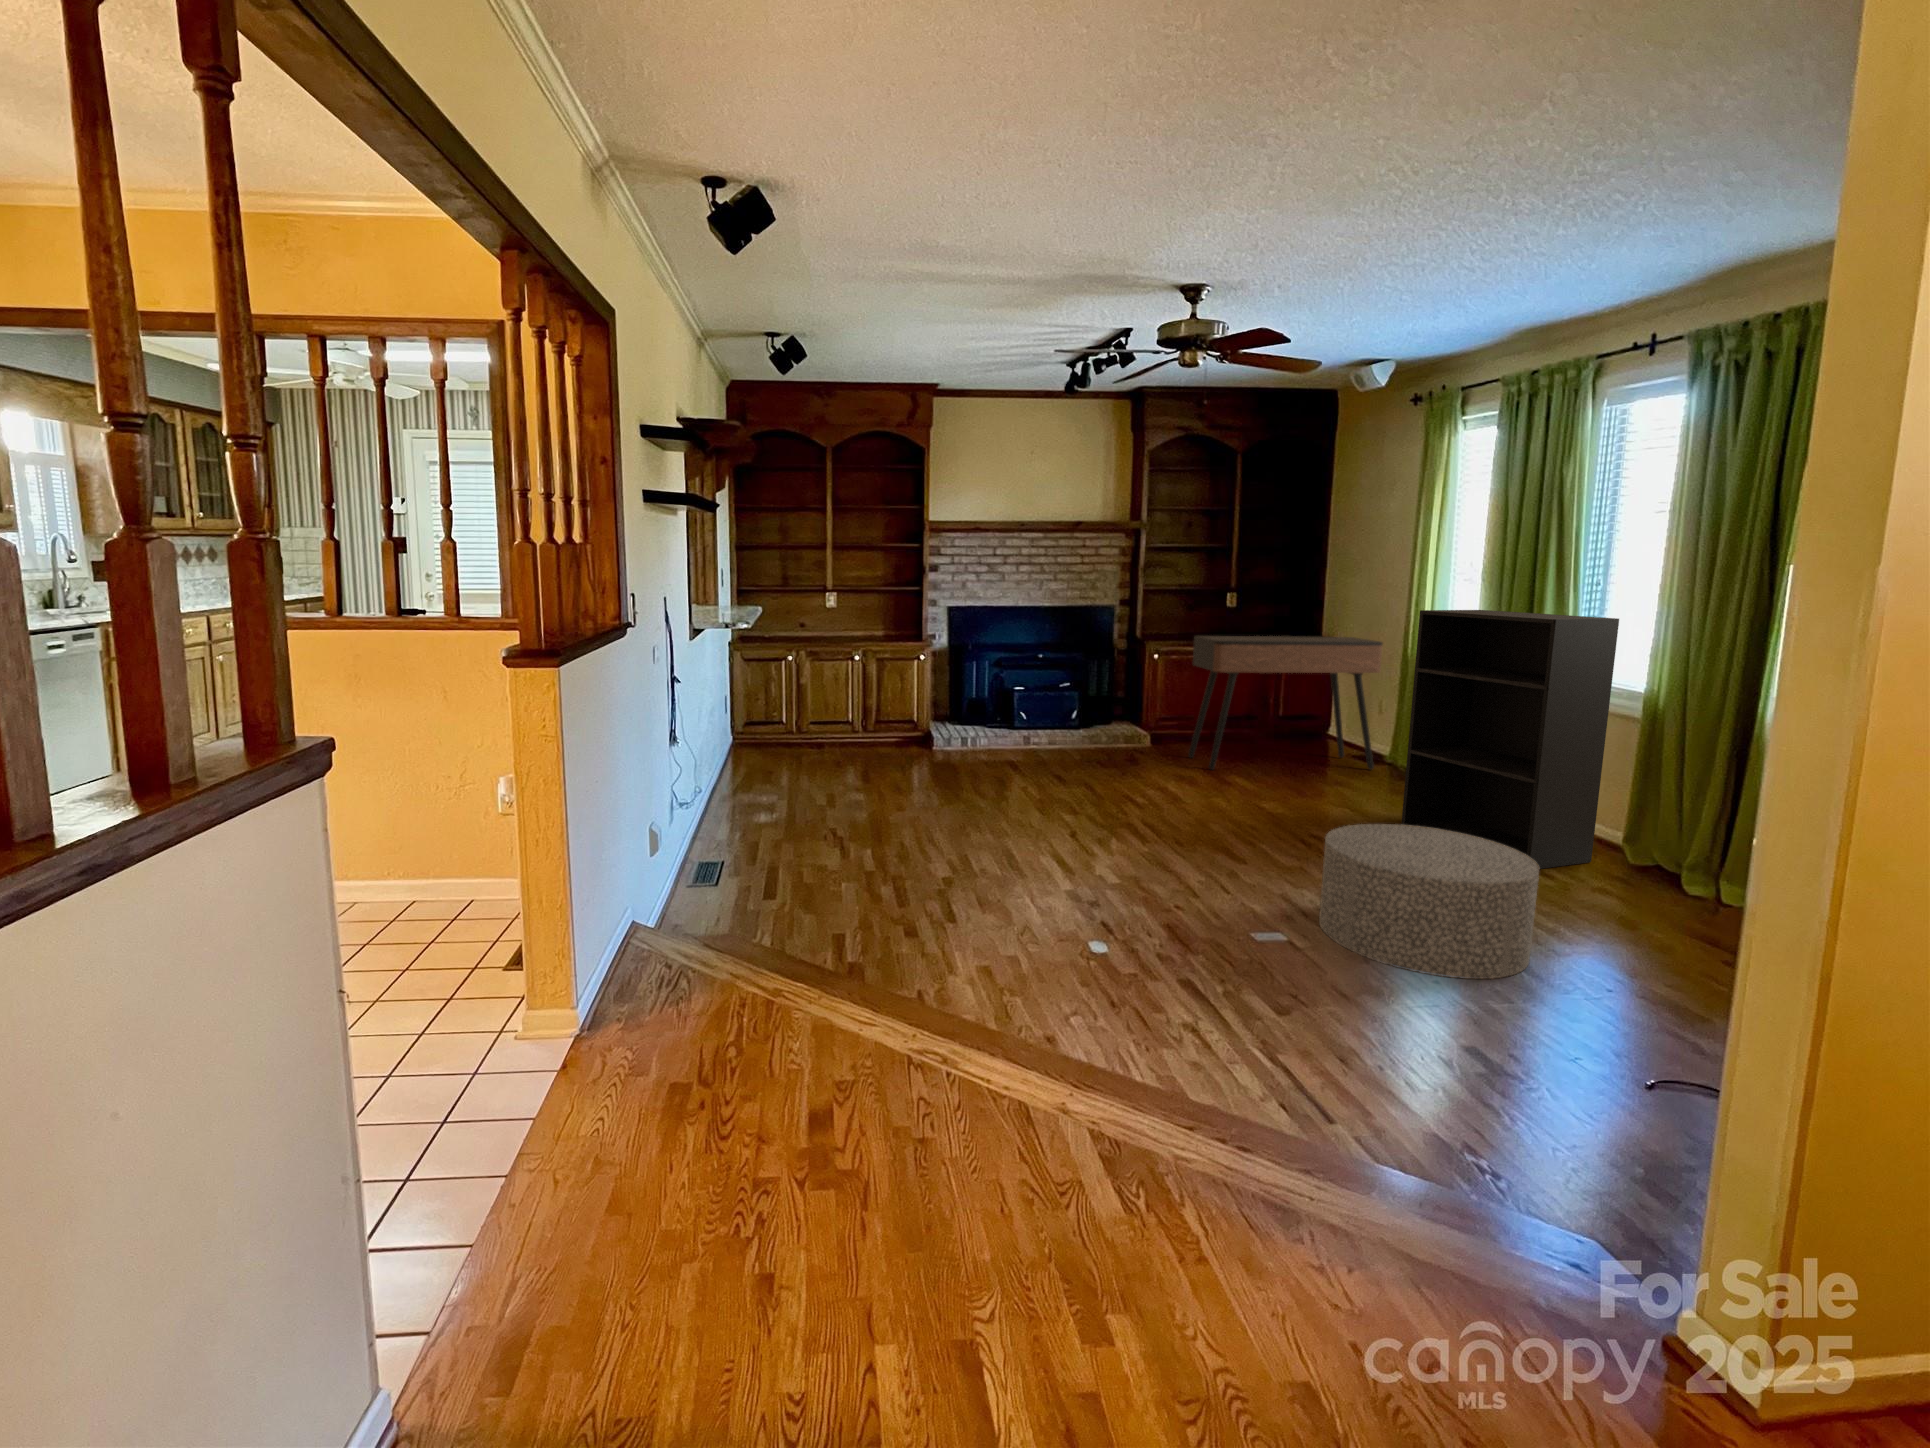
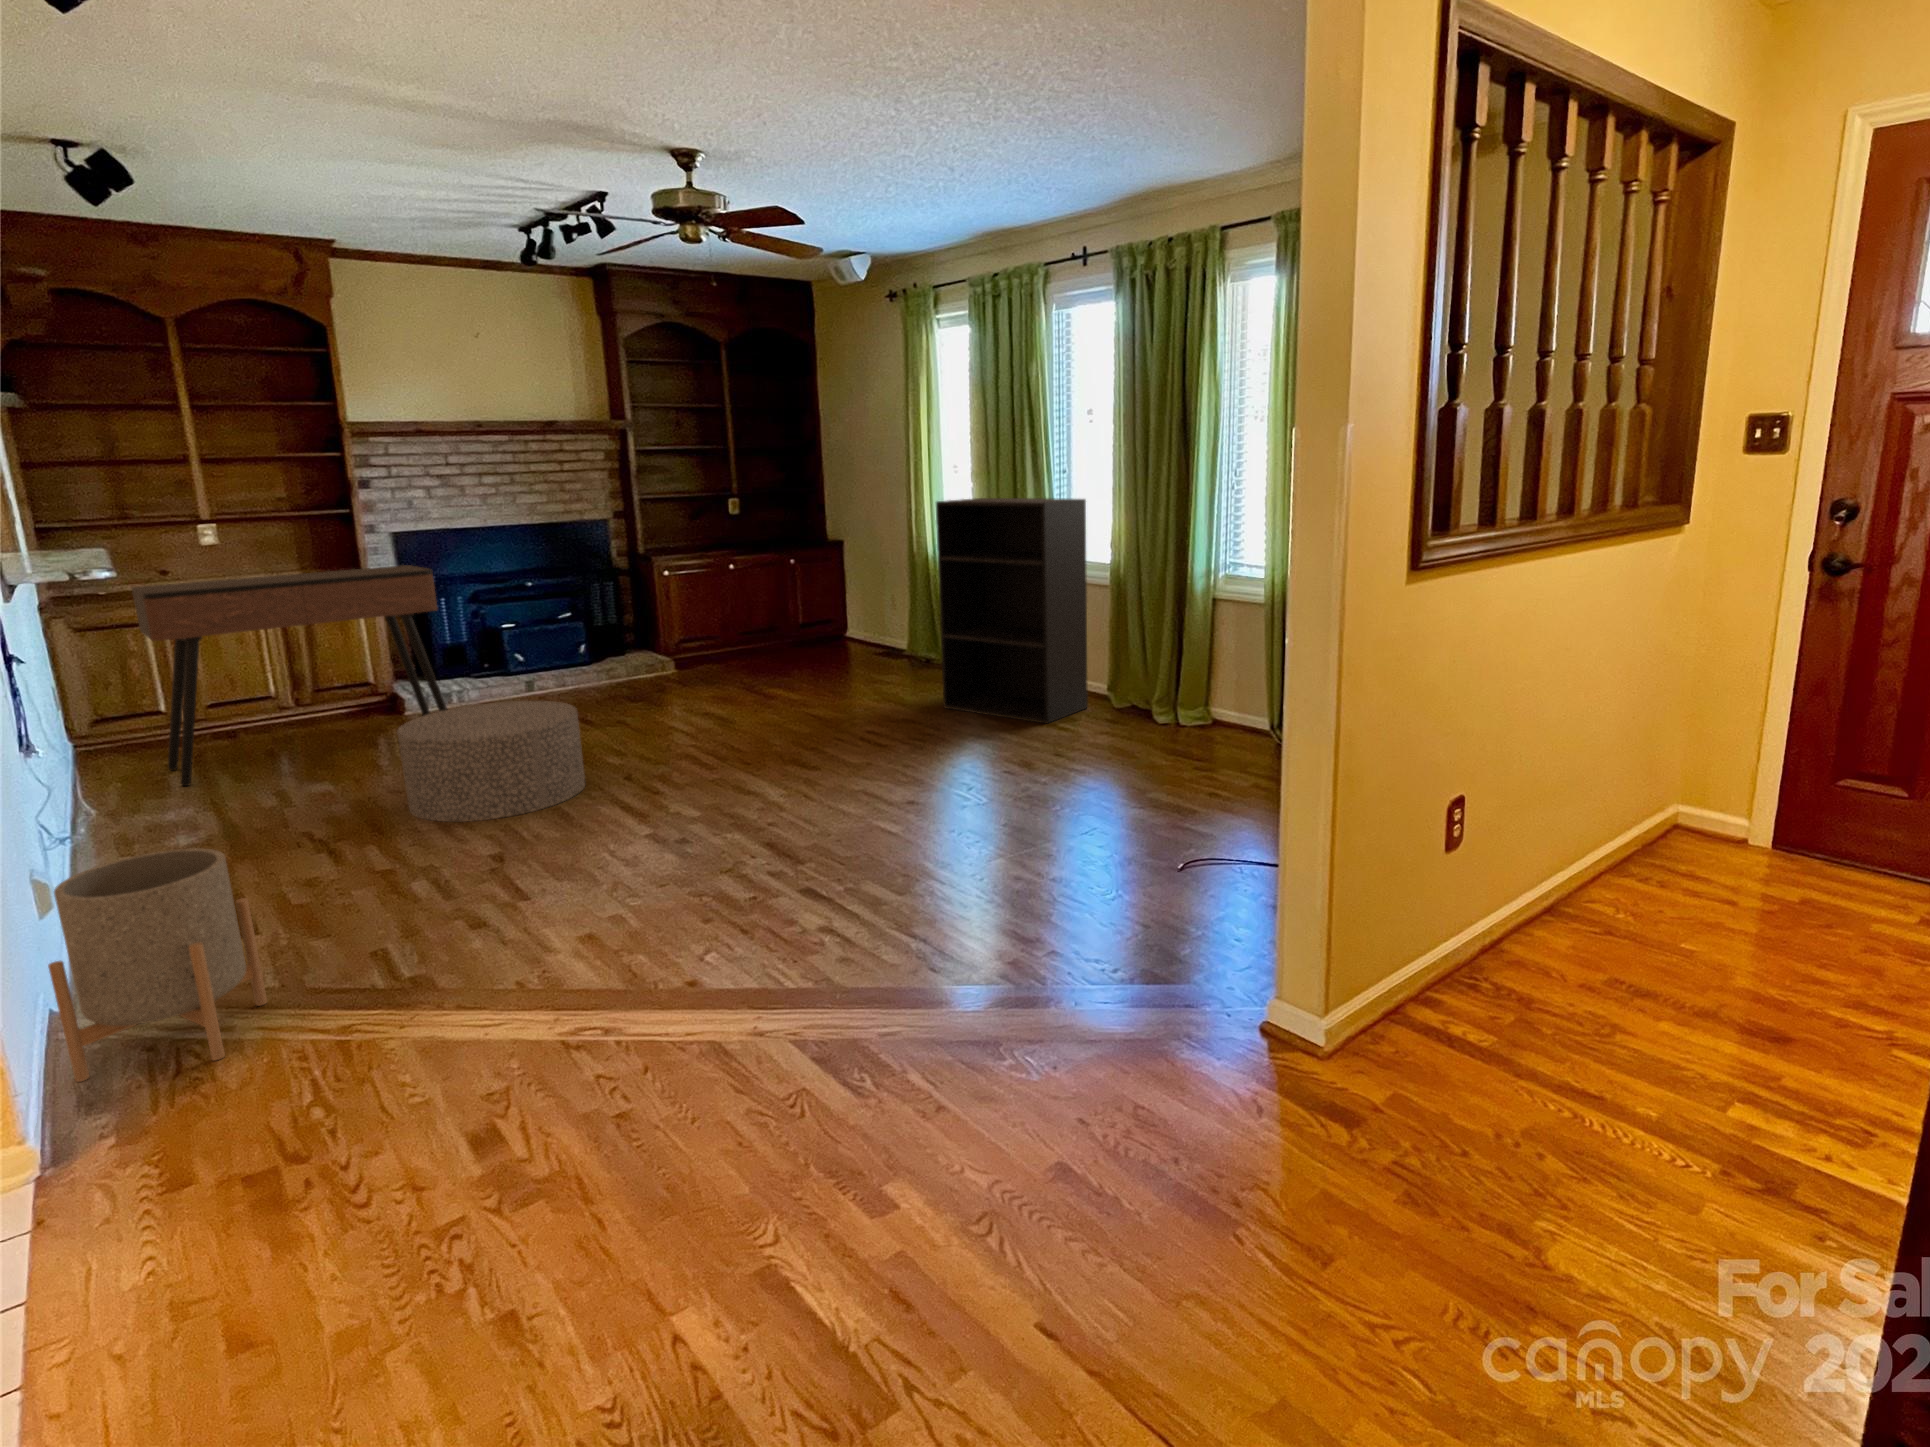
console table: present [1188,636,1383,770] -> present [132,565,447,786]
planter: none [629,820,751,984] -> present [48,848,267,1082]
ottoman: present [1319,824,1539,979] -> present [397,701,585,822]

